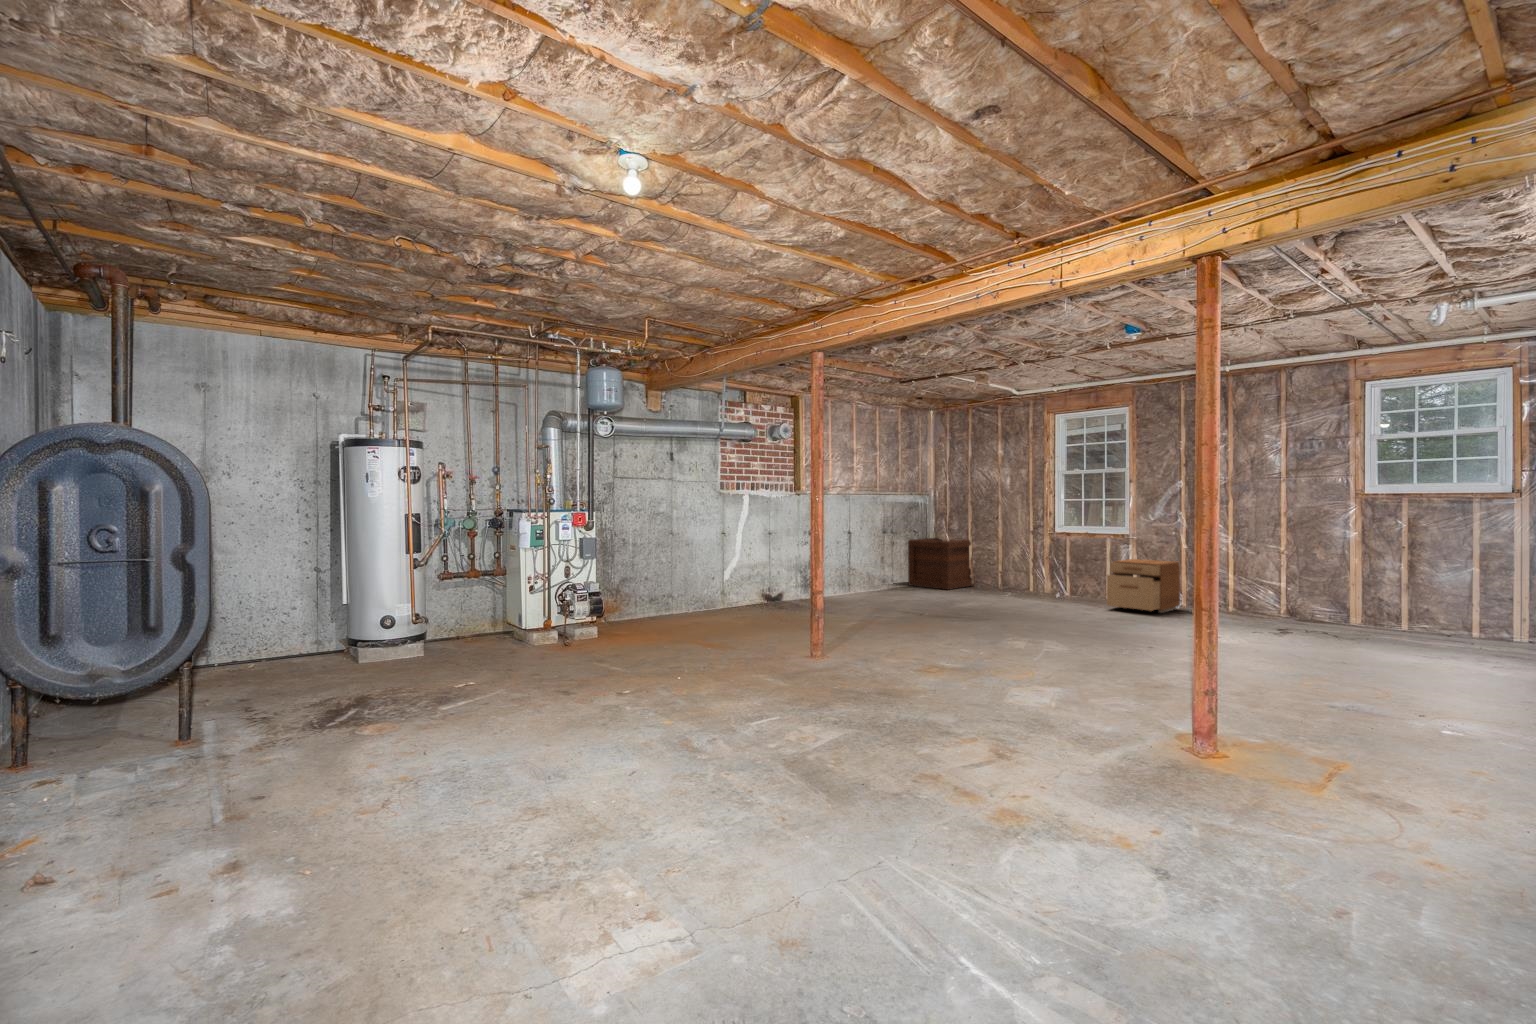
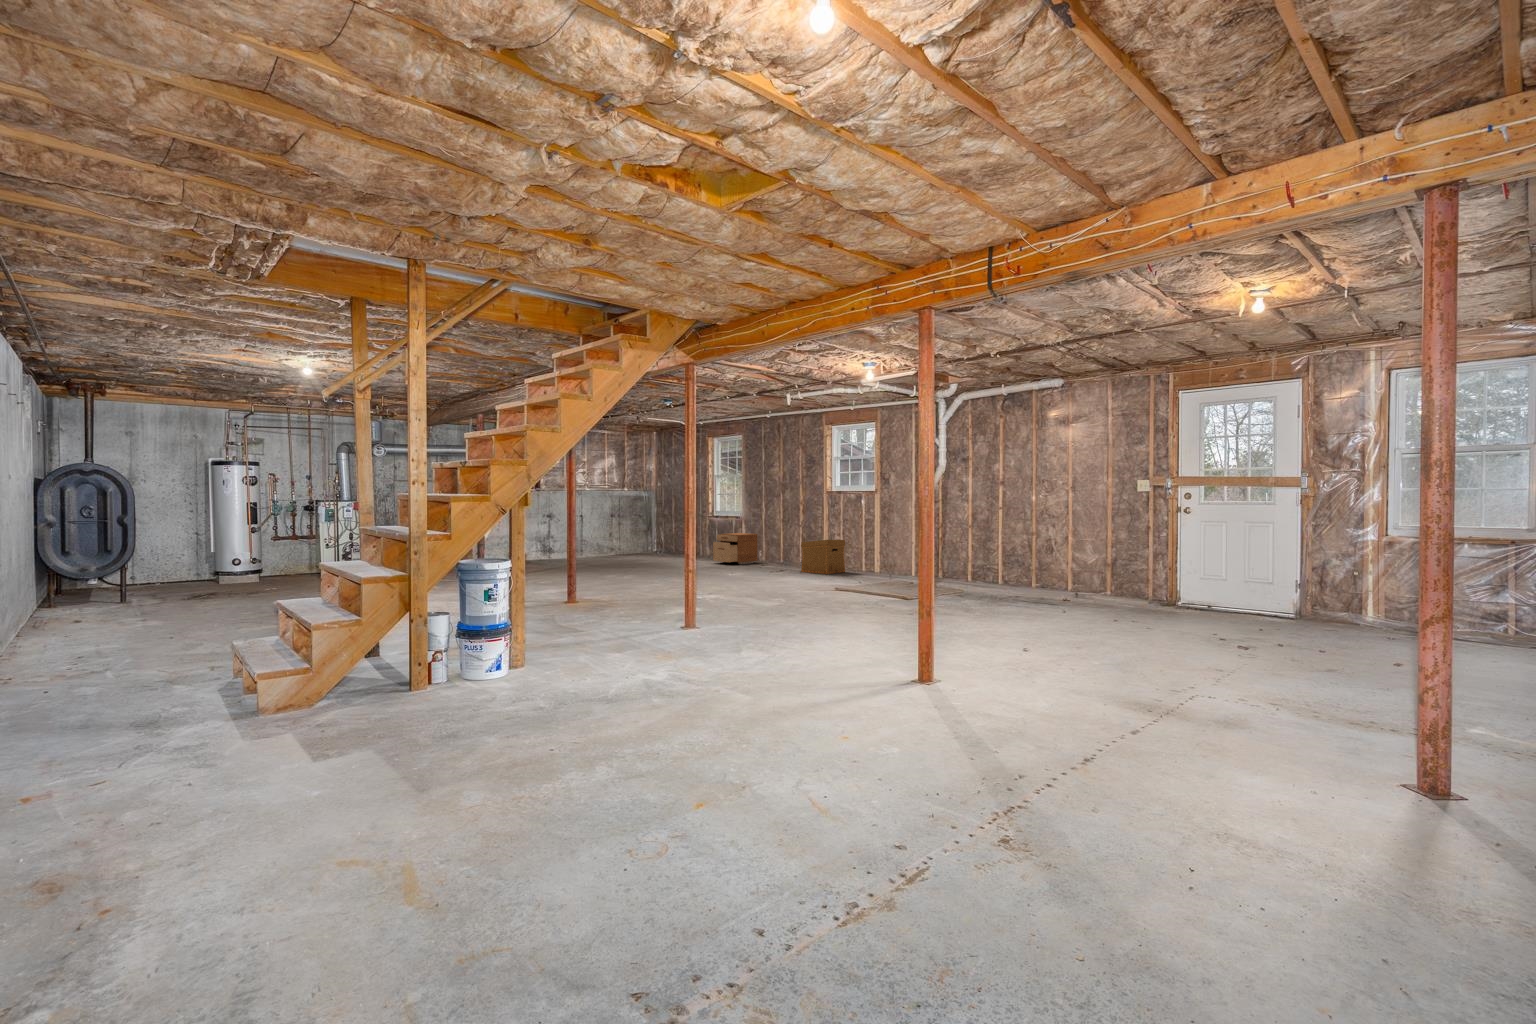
wooden crate: present [908,538,974,590] -> none [628,522,673,556]
cardboard box: none [1356,579,1448,649] -> present [801,540,845,574]

